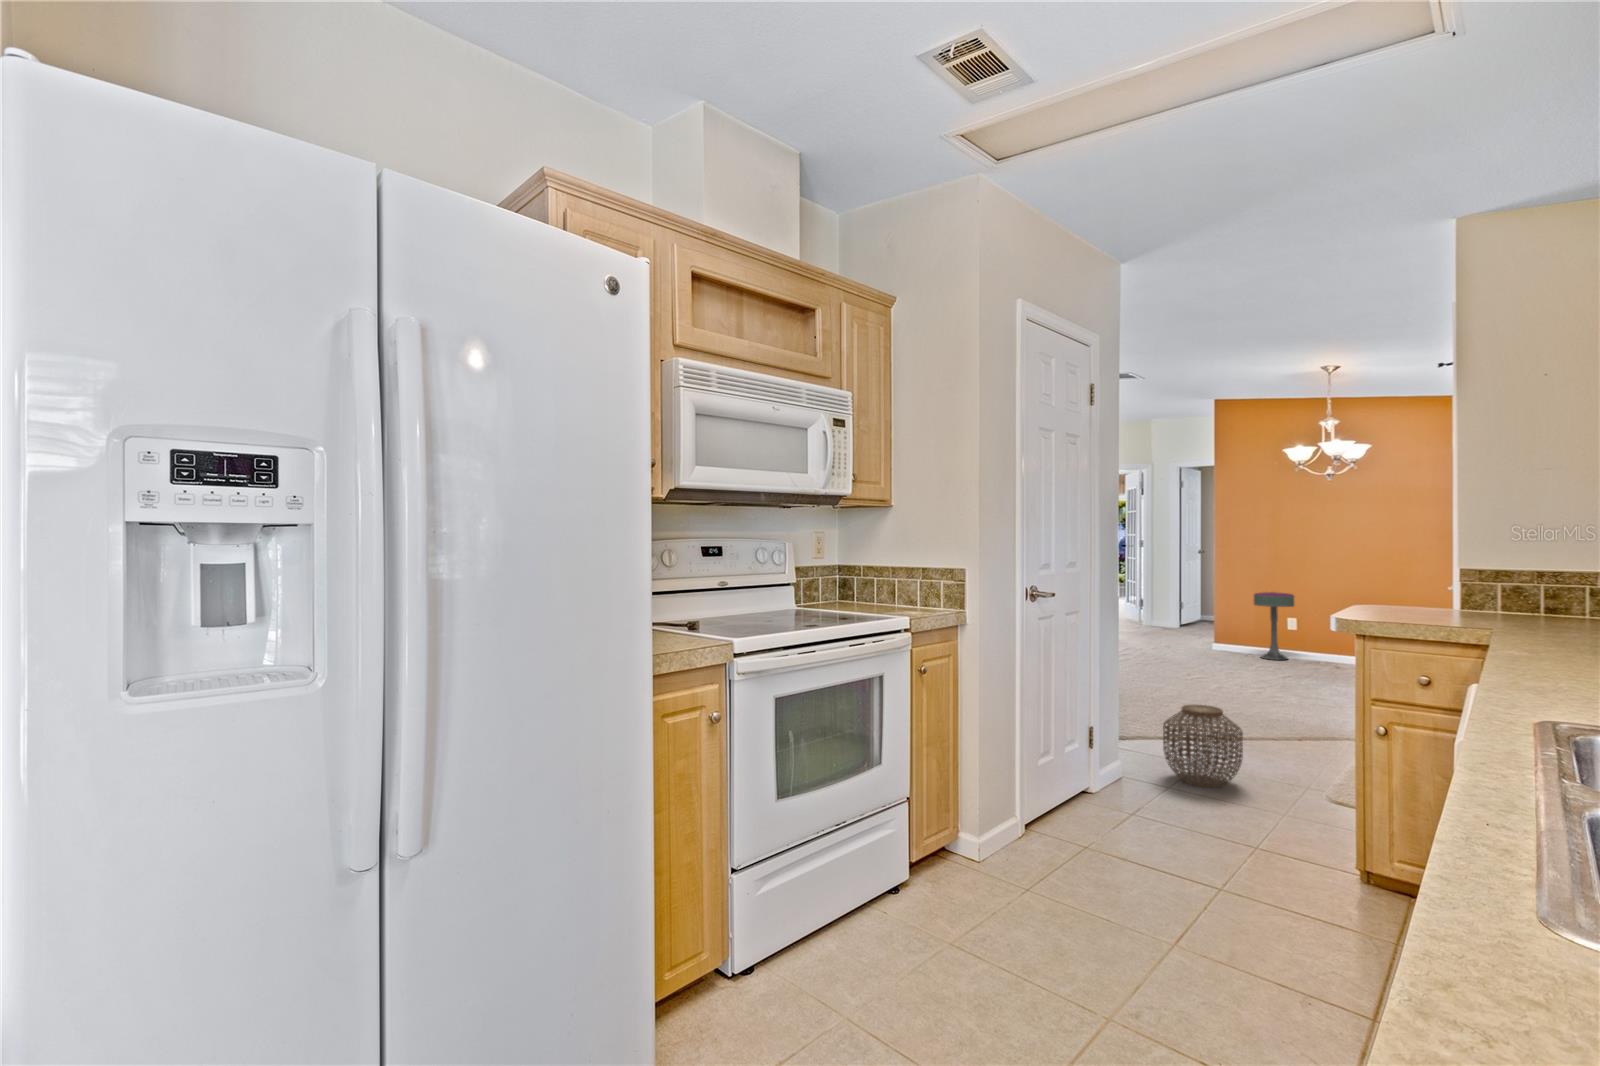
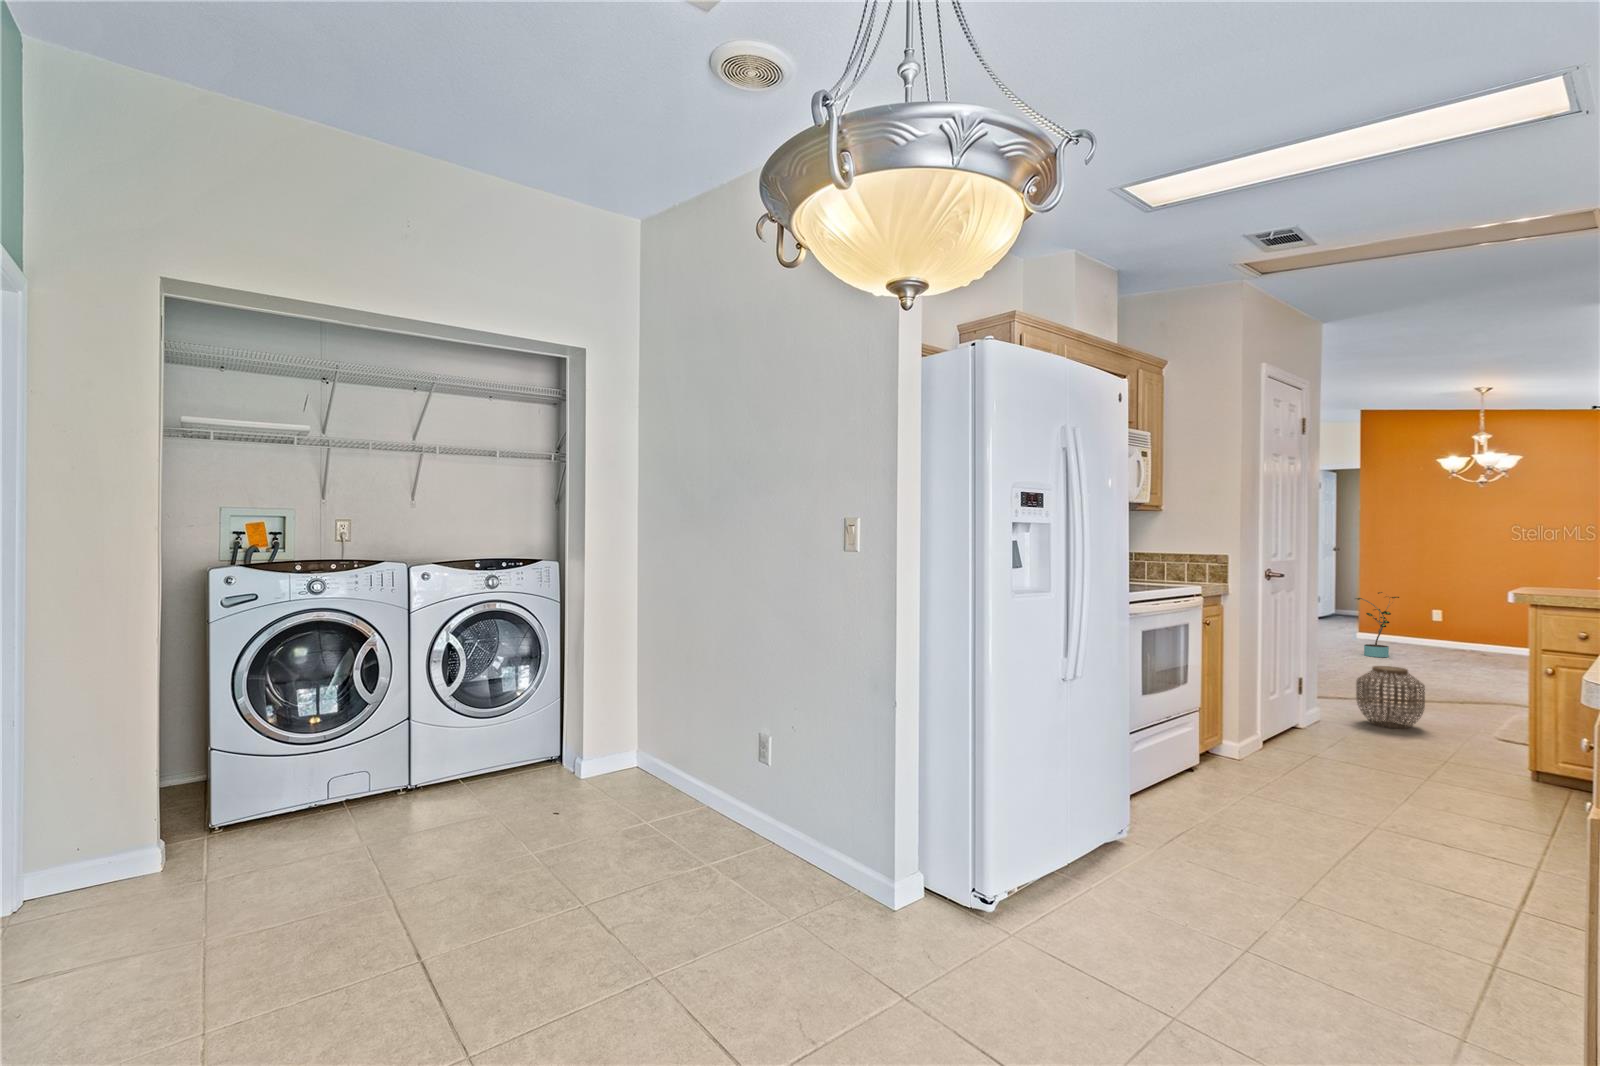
bar stool: present [1254,592,1294,660] -> none [1407,588,1447,648]
potted plant: none [1194,599,1241,674] -> present [1356,592,1399,657]

